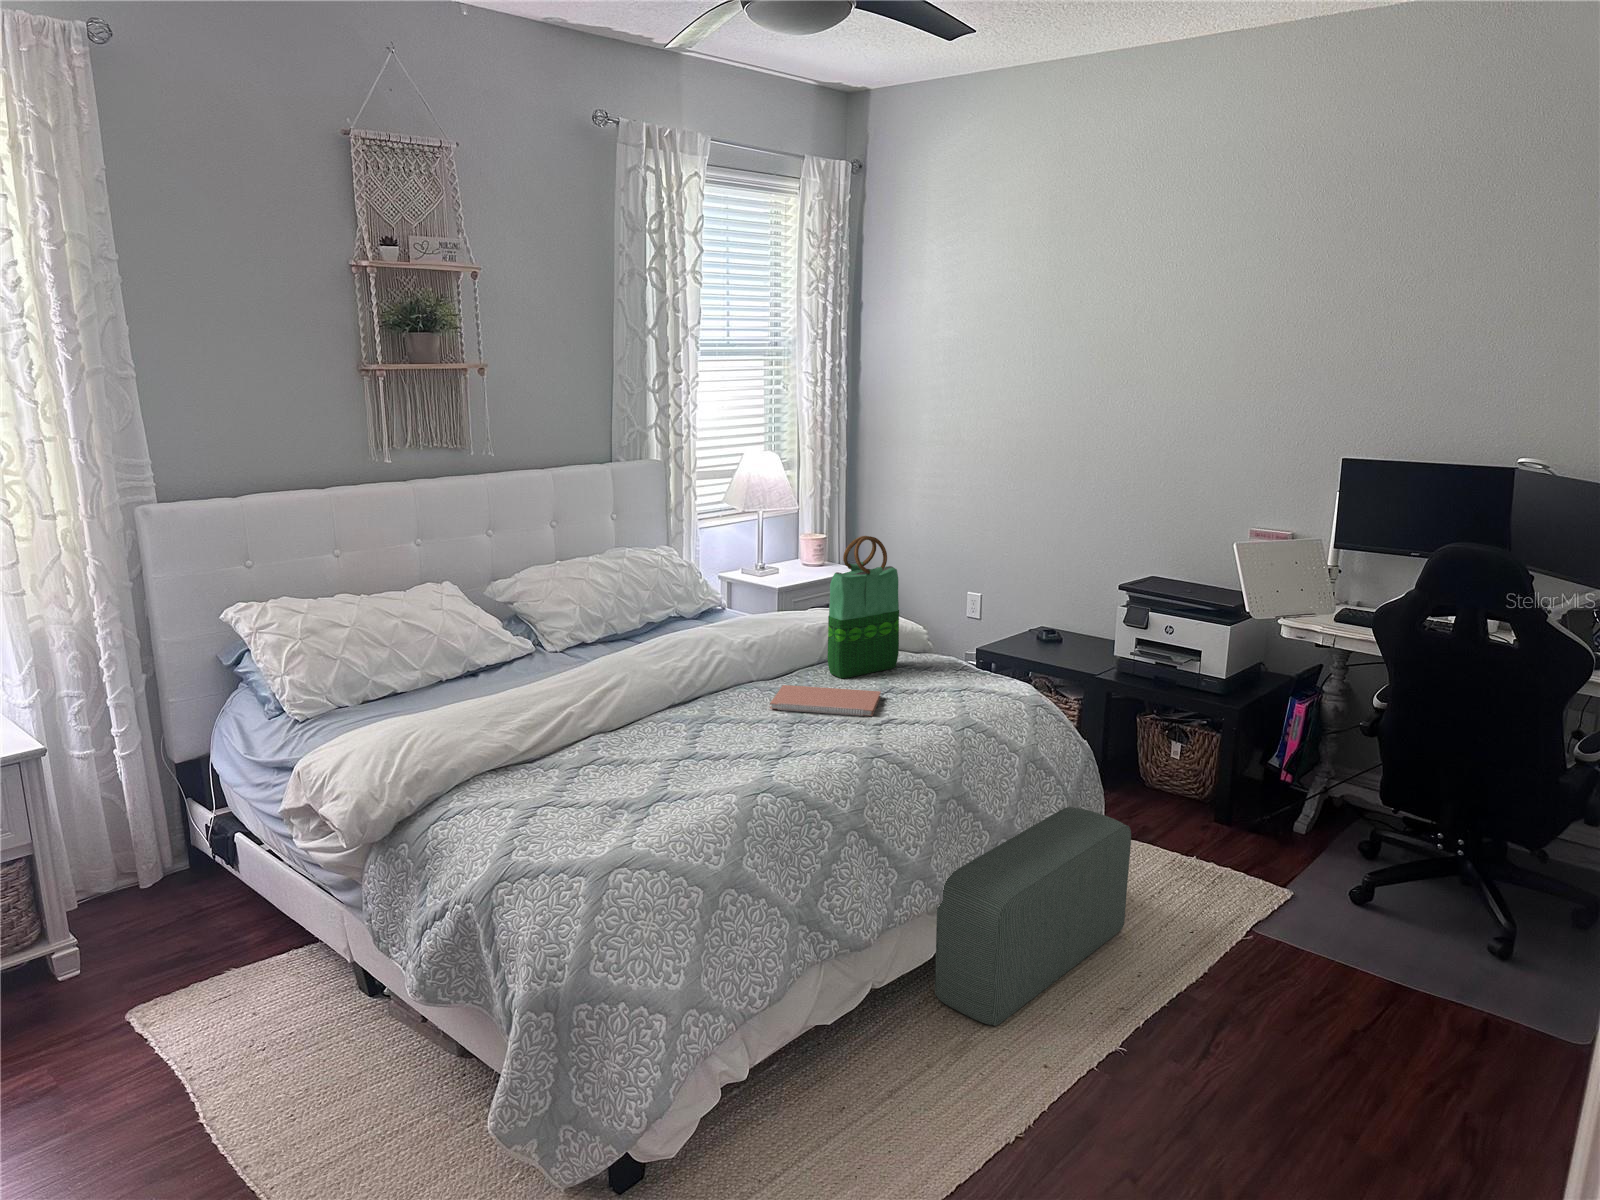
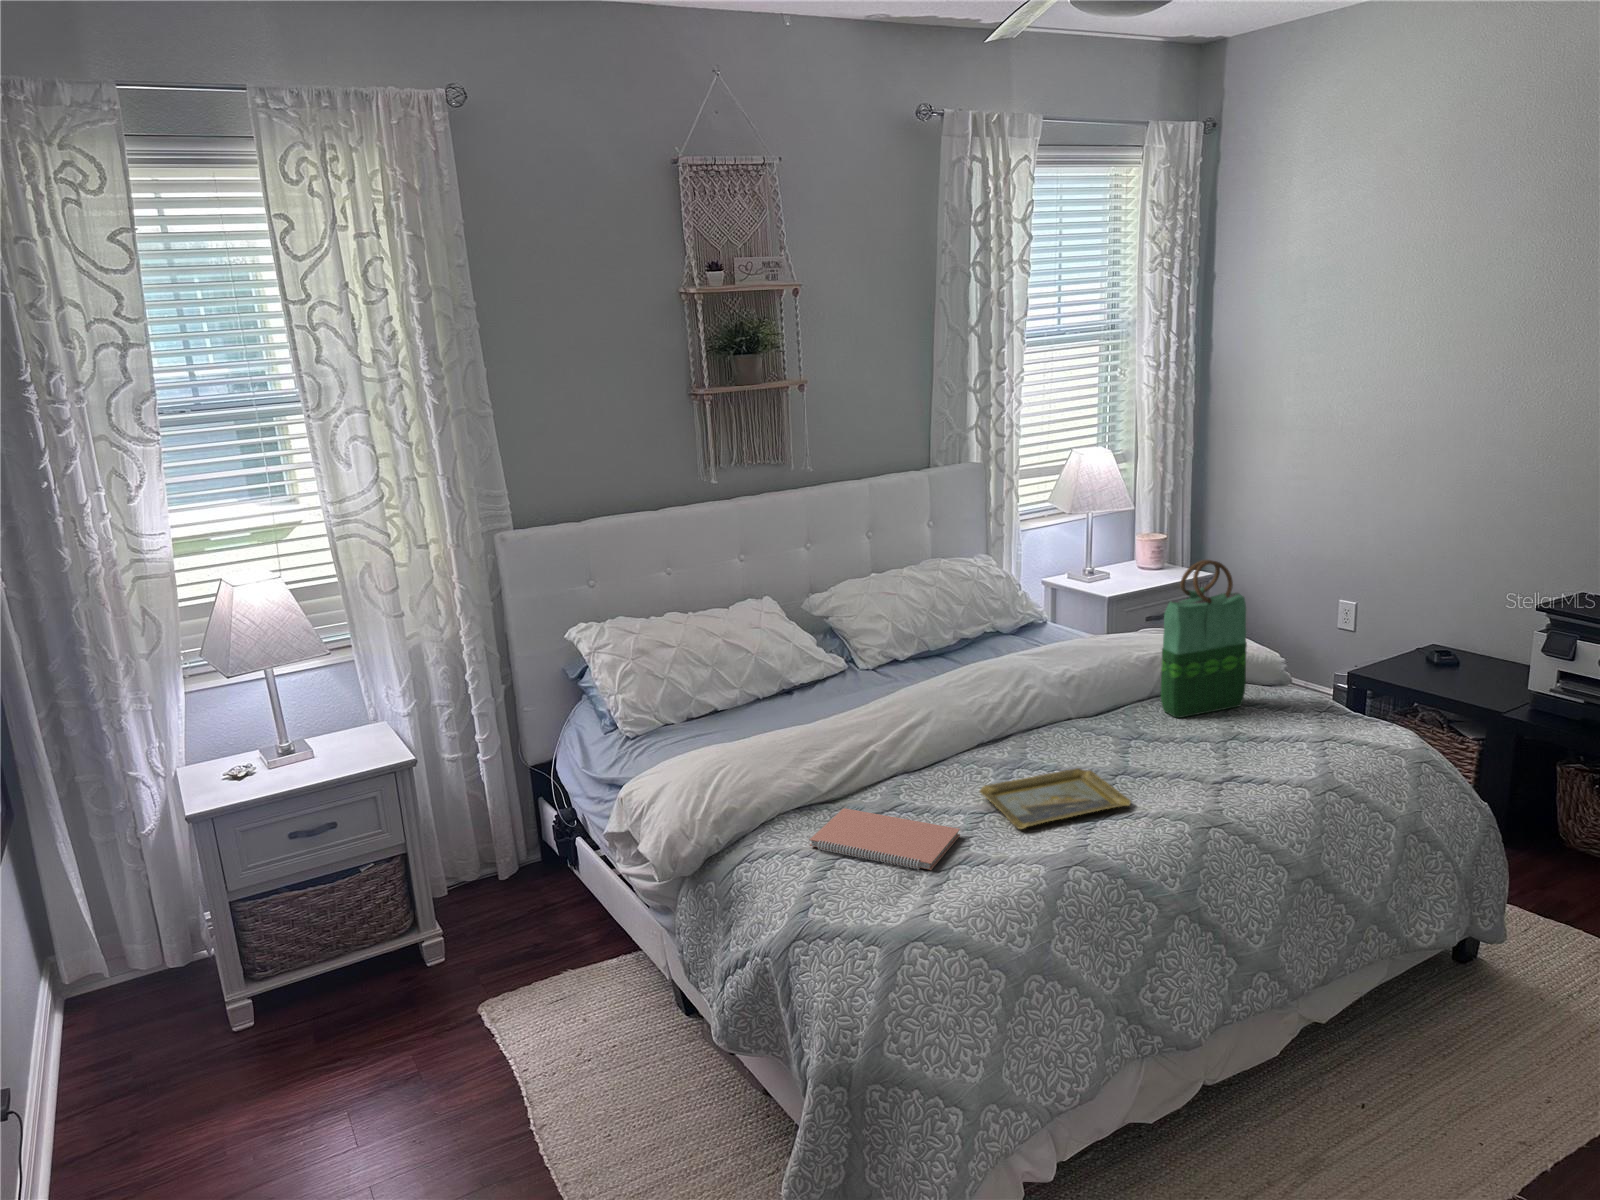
notebook: present [770,685,881,716] -> present [809,808,960,870]
tray: none [670,720,806,770] -> present [980,768,1130,829]
pouf: present [935,807,1131,1026] -> none [1280,885,1543,1144]

